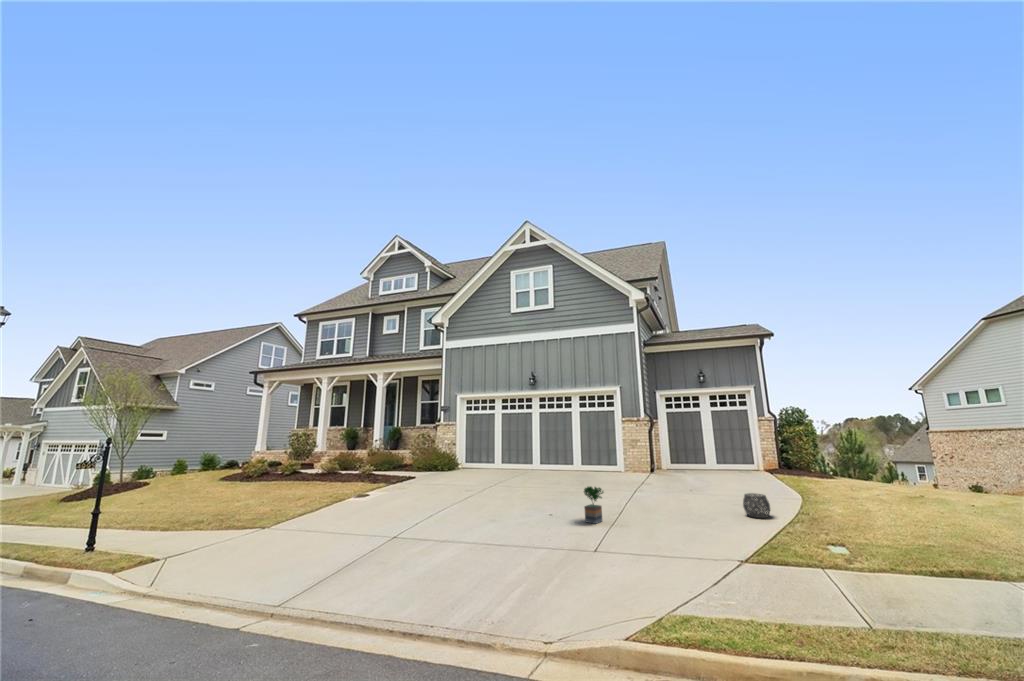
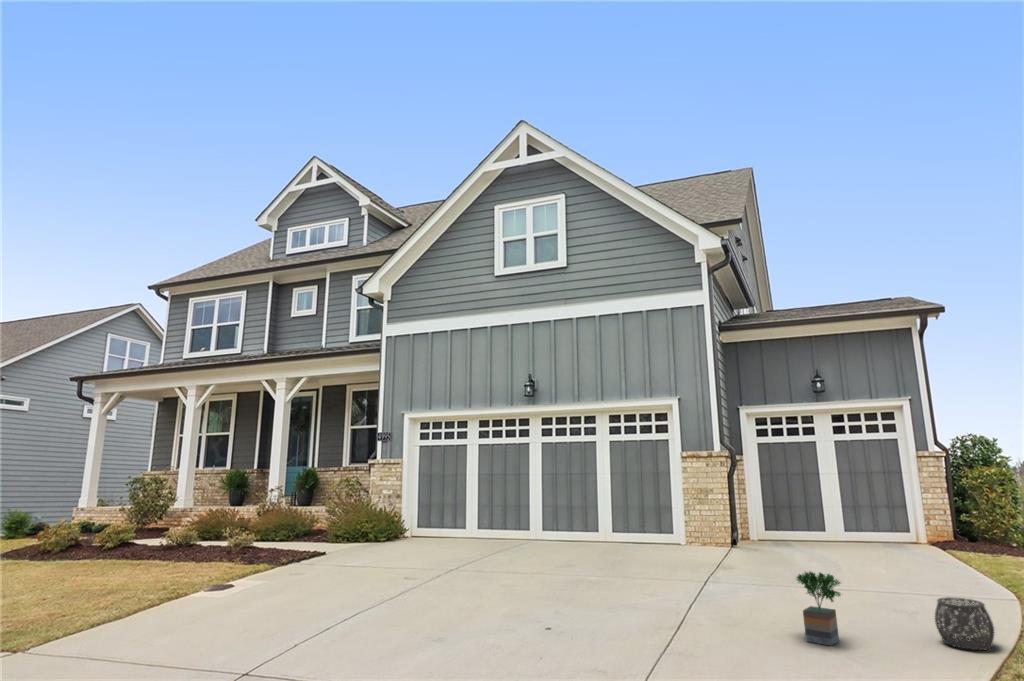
potted tree: present [584,487,604,524] -> present [797,571,841,646]

